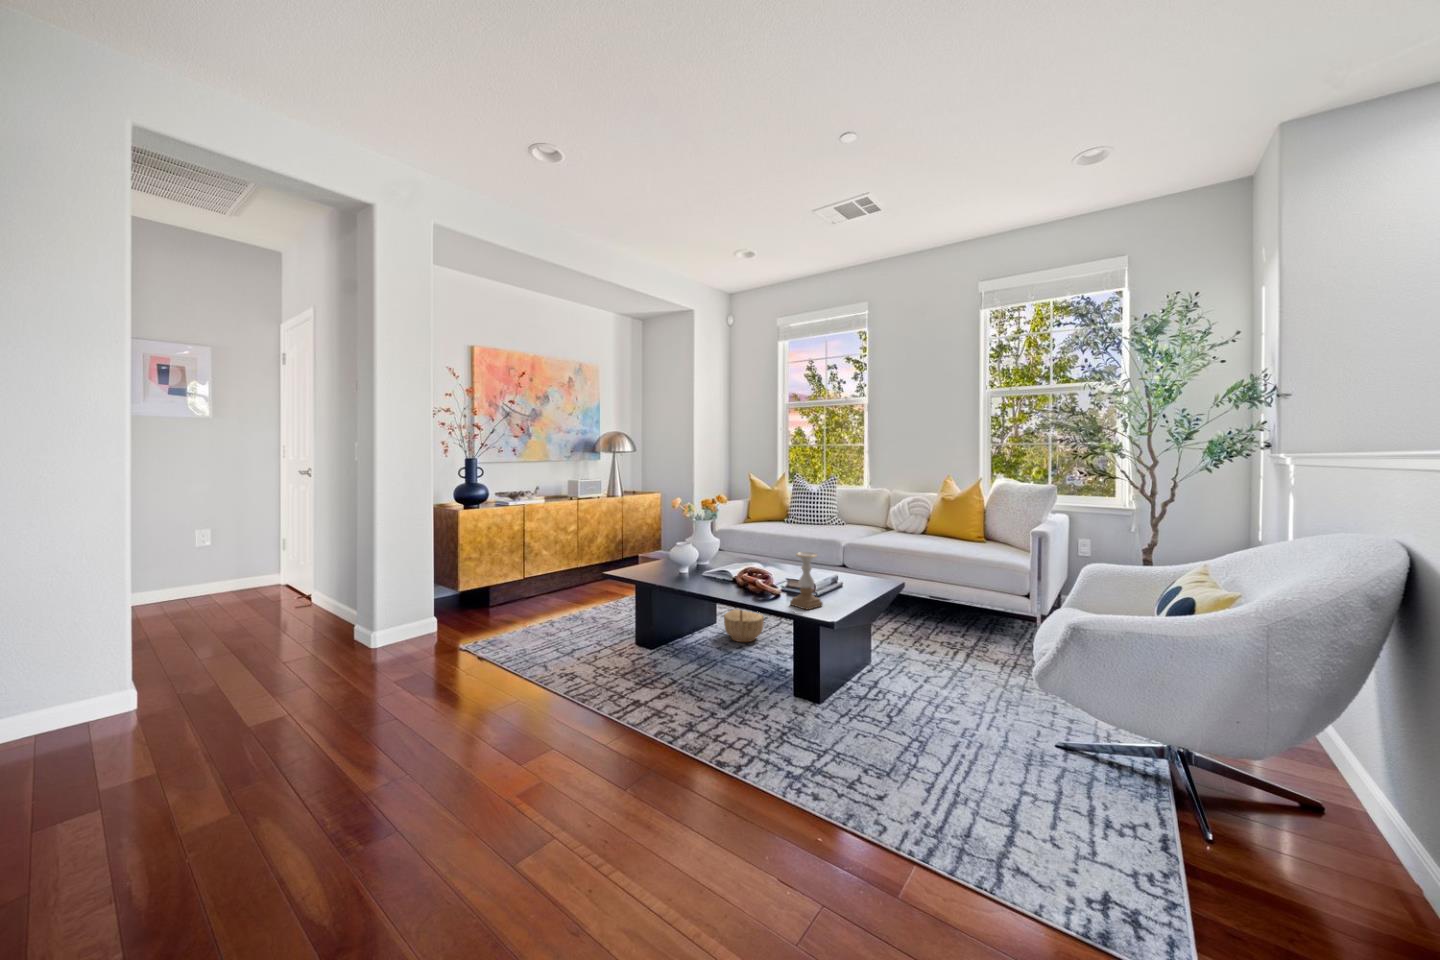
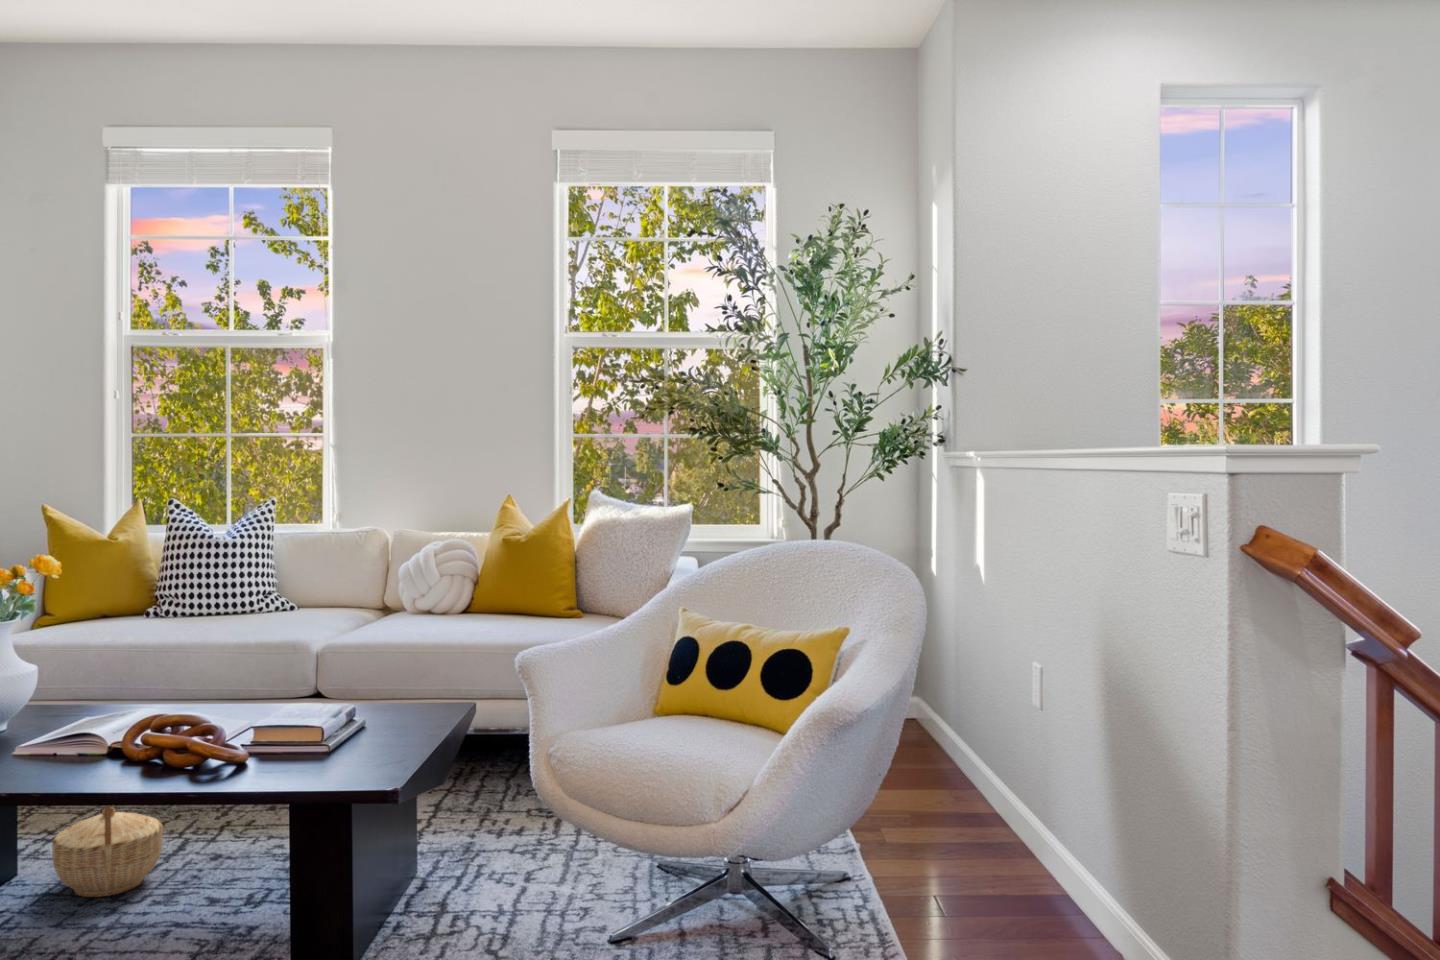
candle holder: present [790,552,823,610] -> none [264,657,338,781]

